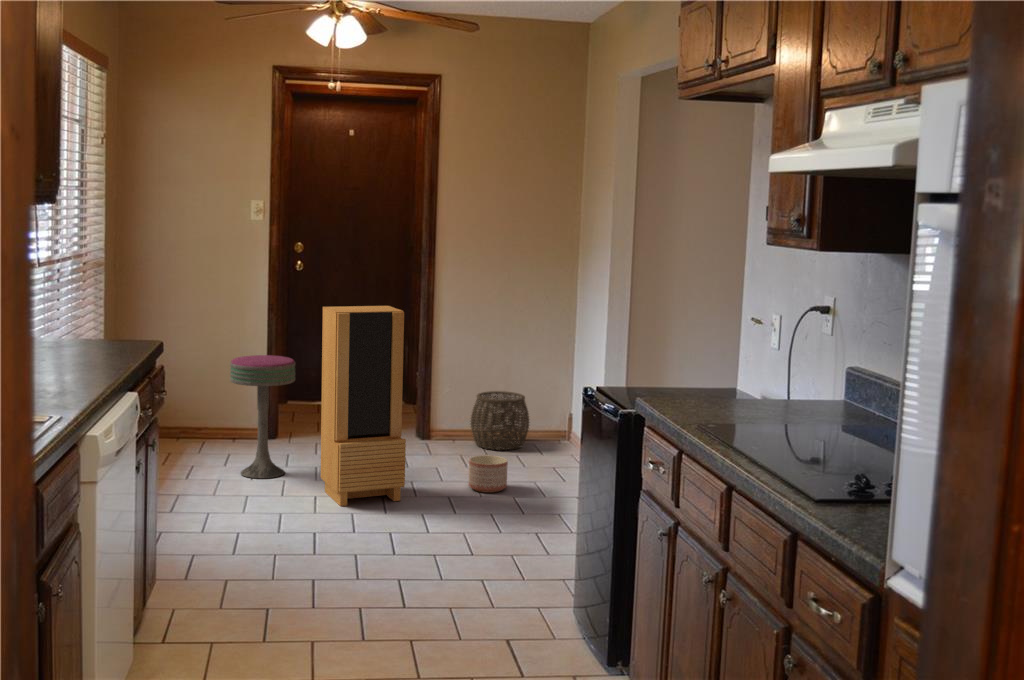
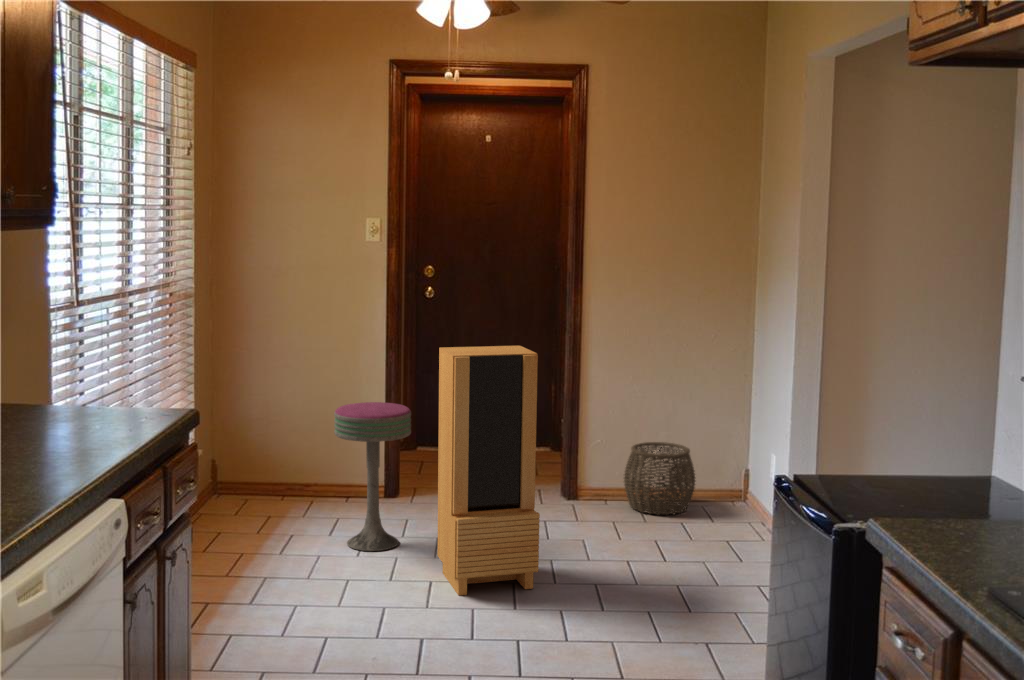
planter: present [469,455,508,493] -> none [619,529,668,578]

